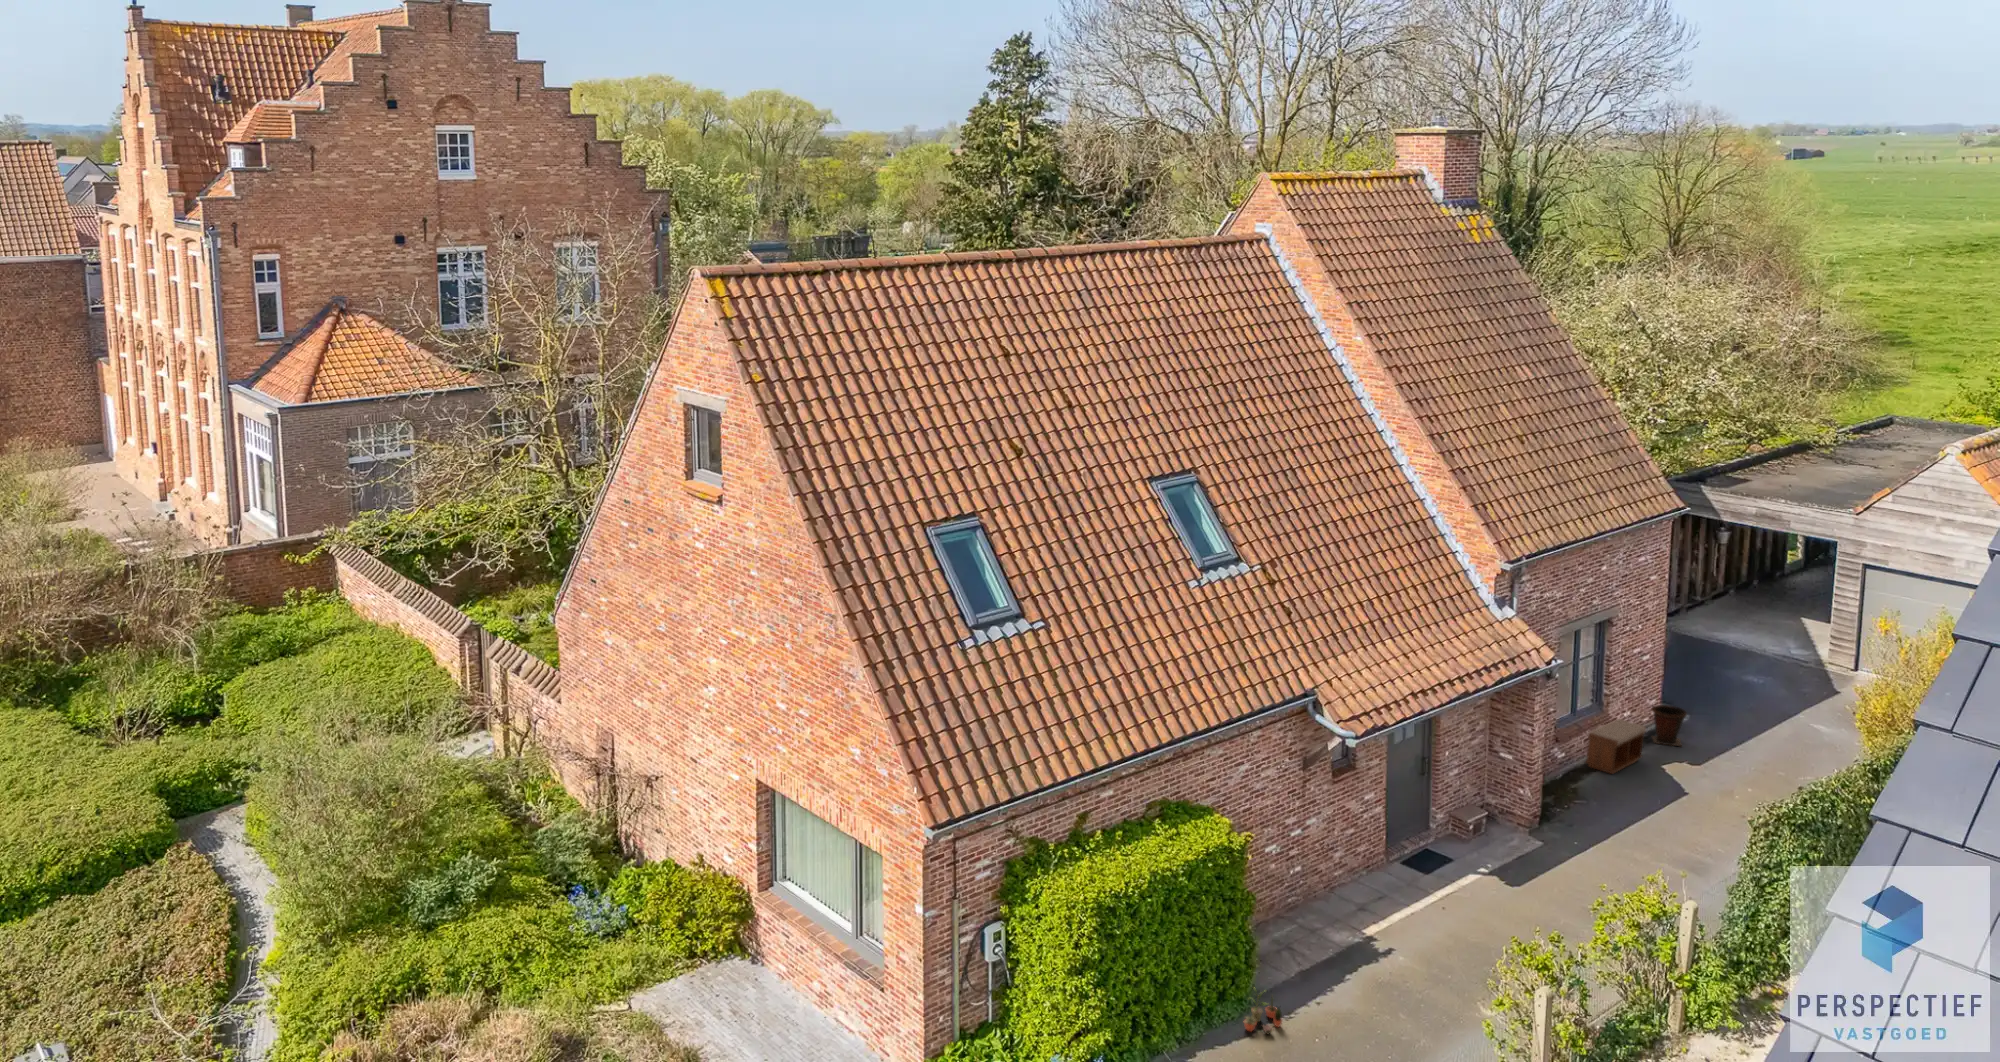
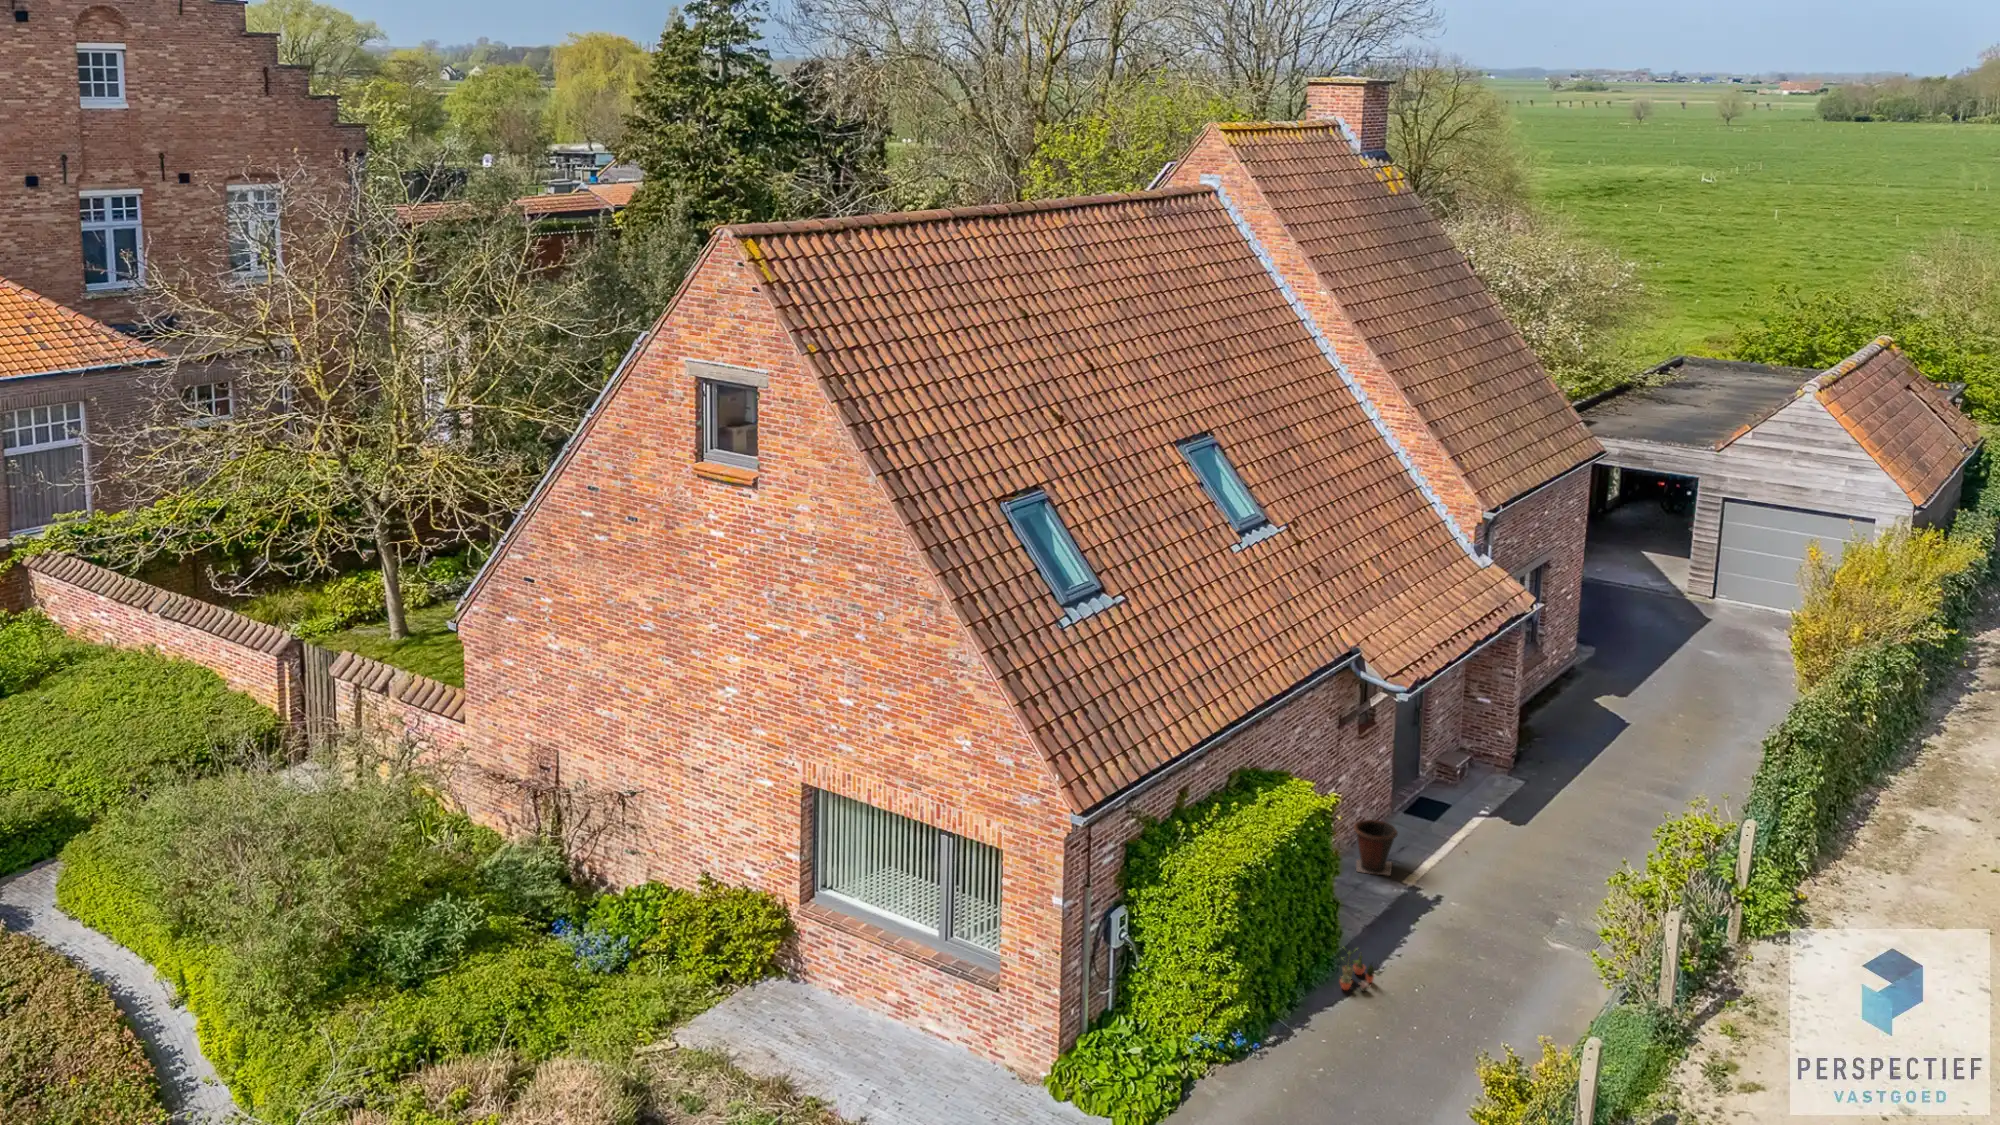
bucket: present [1652,705,1687,746] -> present [1354,820,1398,876]
bench: present [1586,719,1646,774] -> none [1527,656,1577,709]

